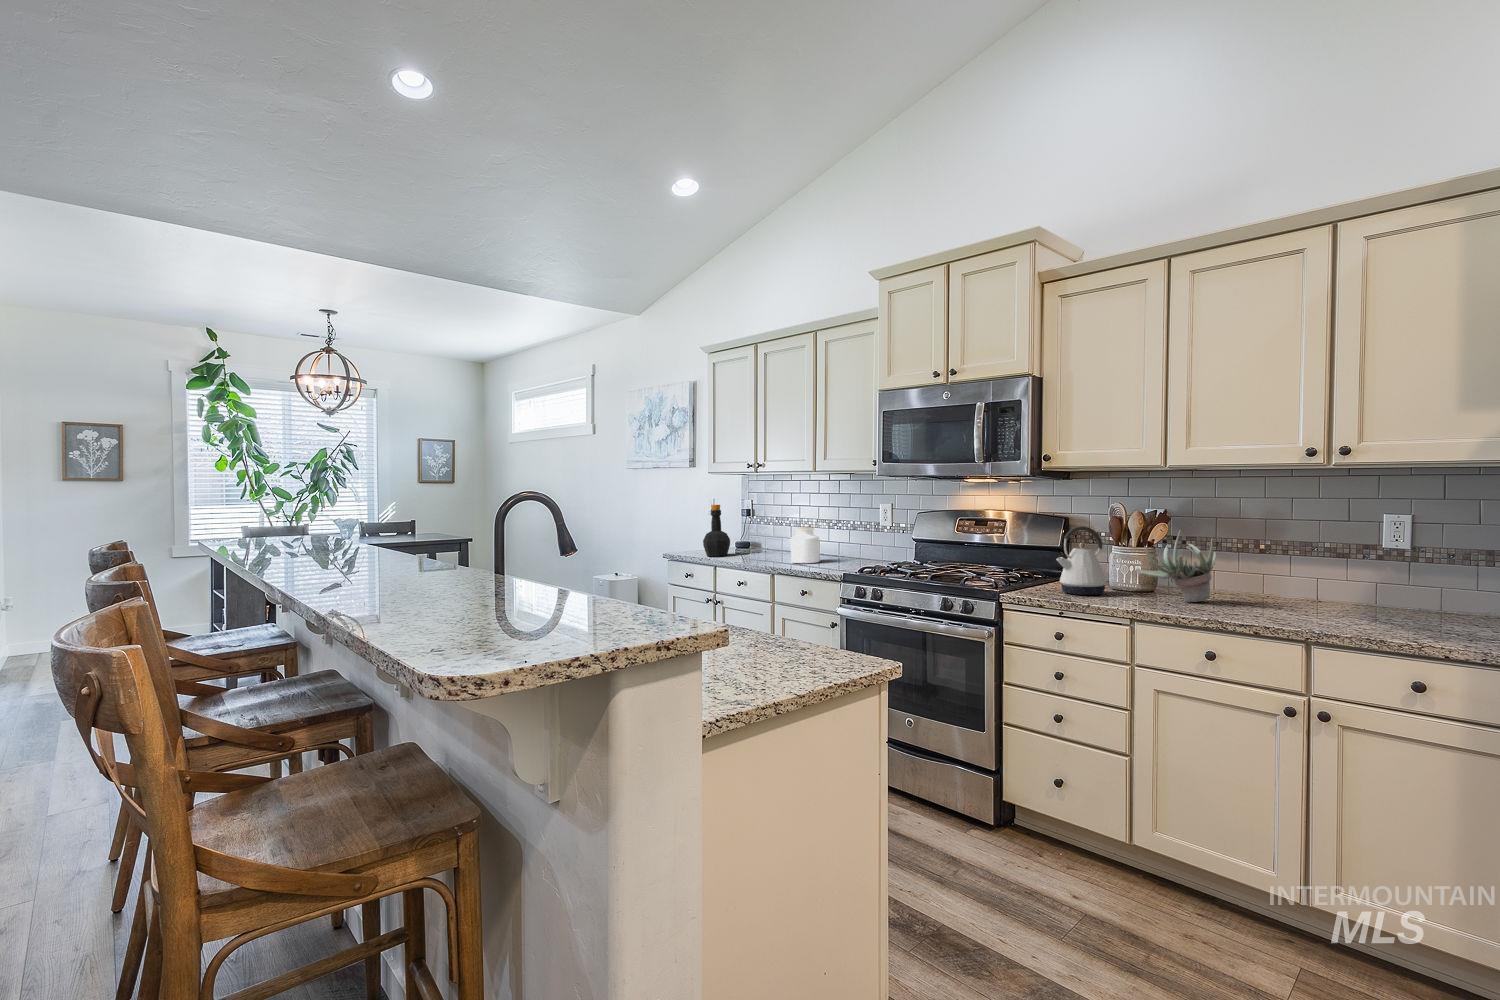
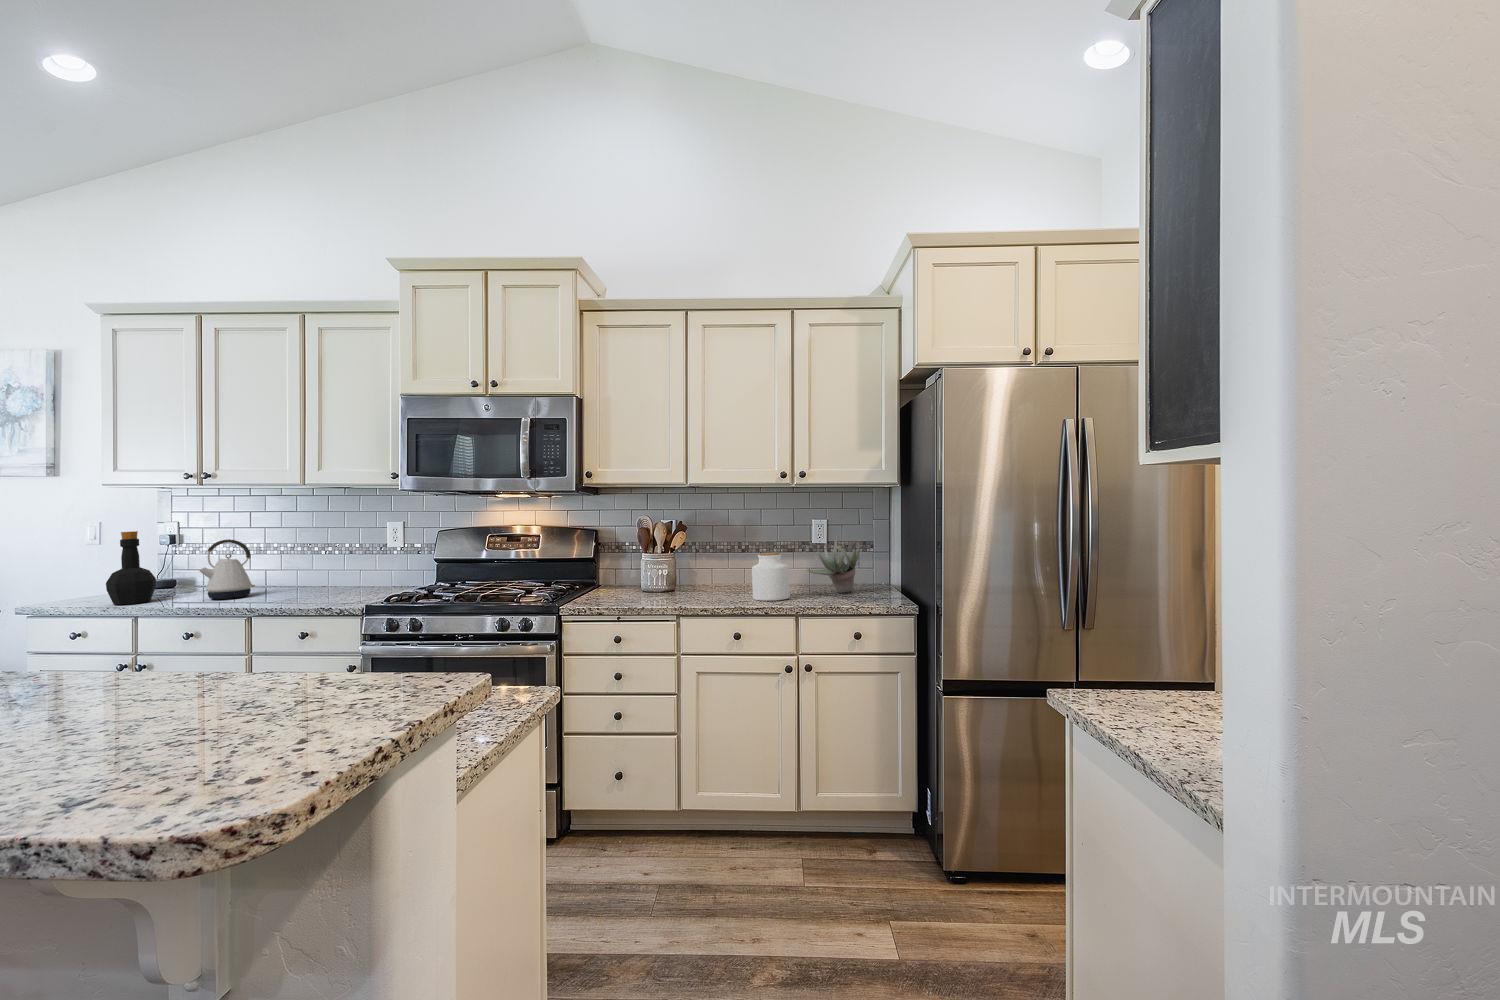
kettle: present [1056,526,1107,595] -> present [199,539,255,599]
jar: present [791,527,820,563] -> present [752,553,790,601]
succulent plant: present [1135,530,1216,602] -> present [807,535,860,593]

